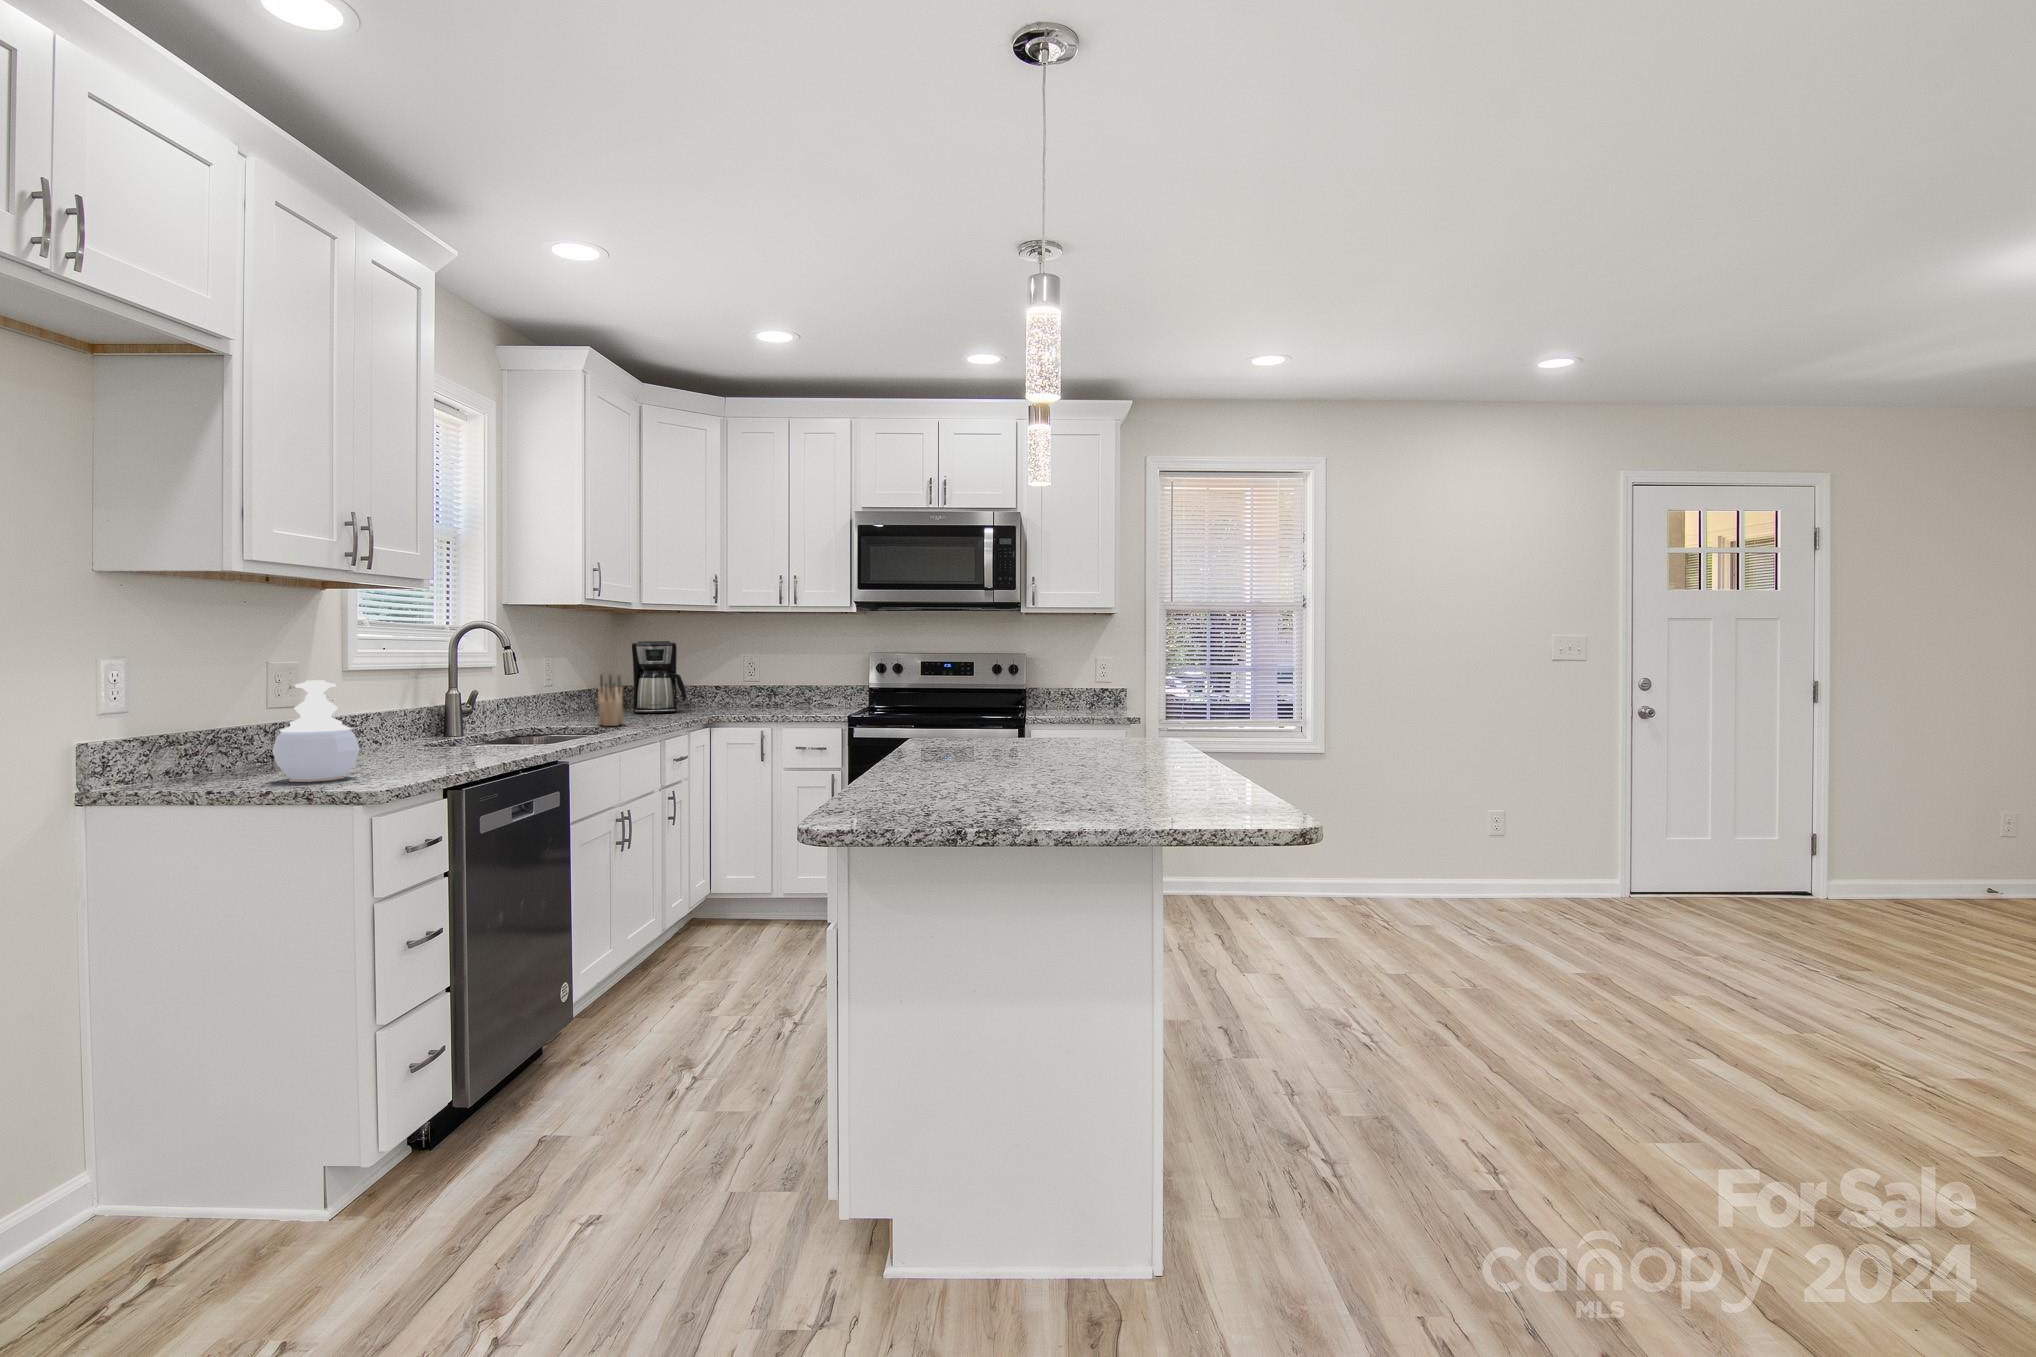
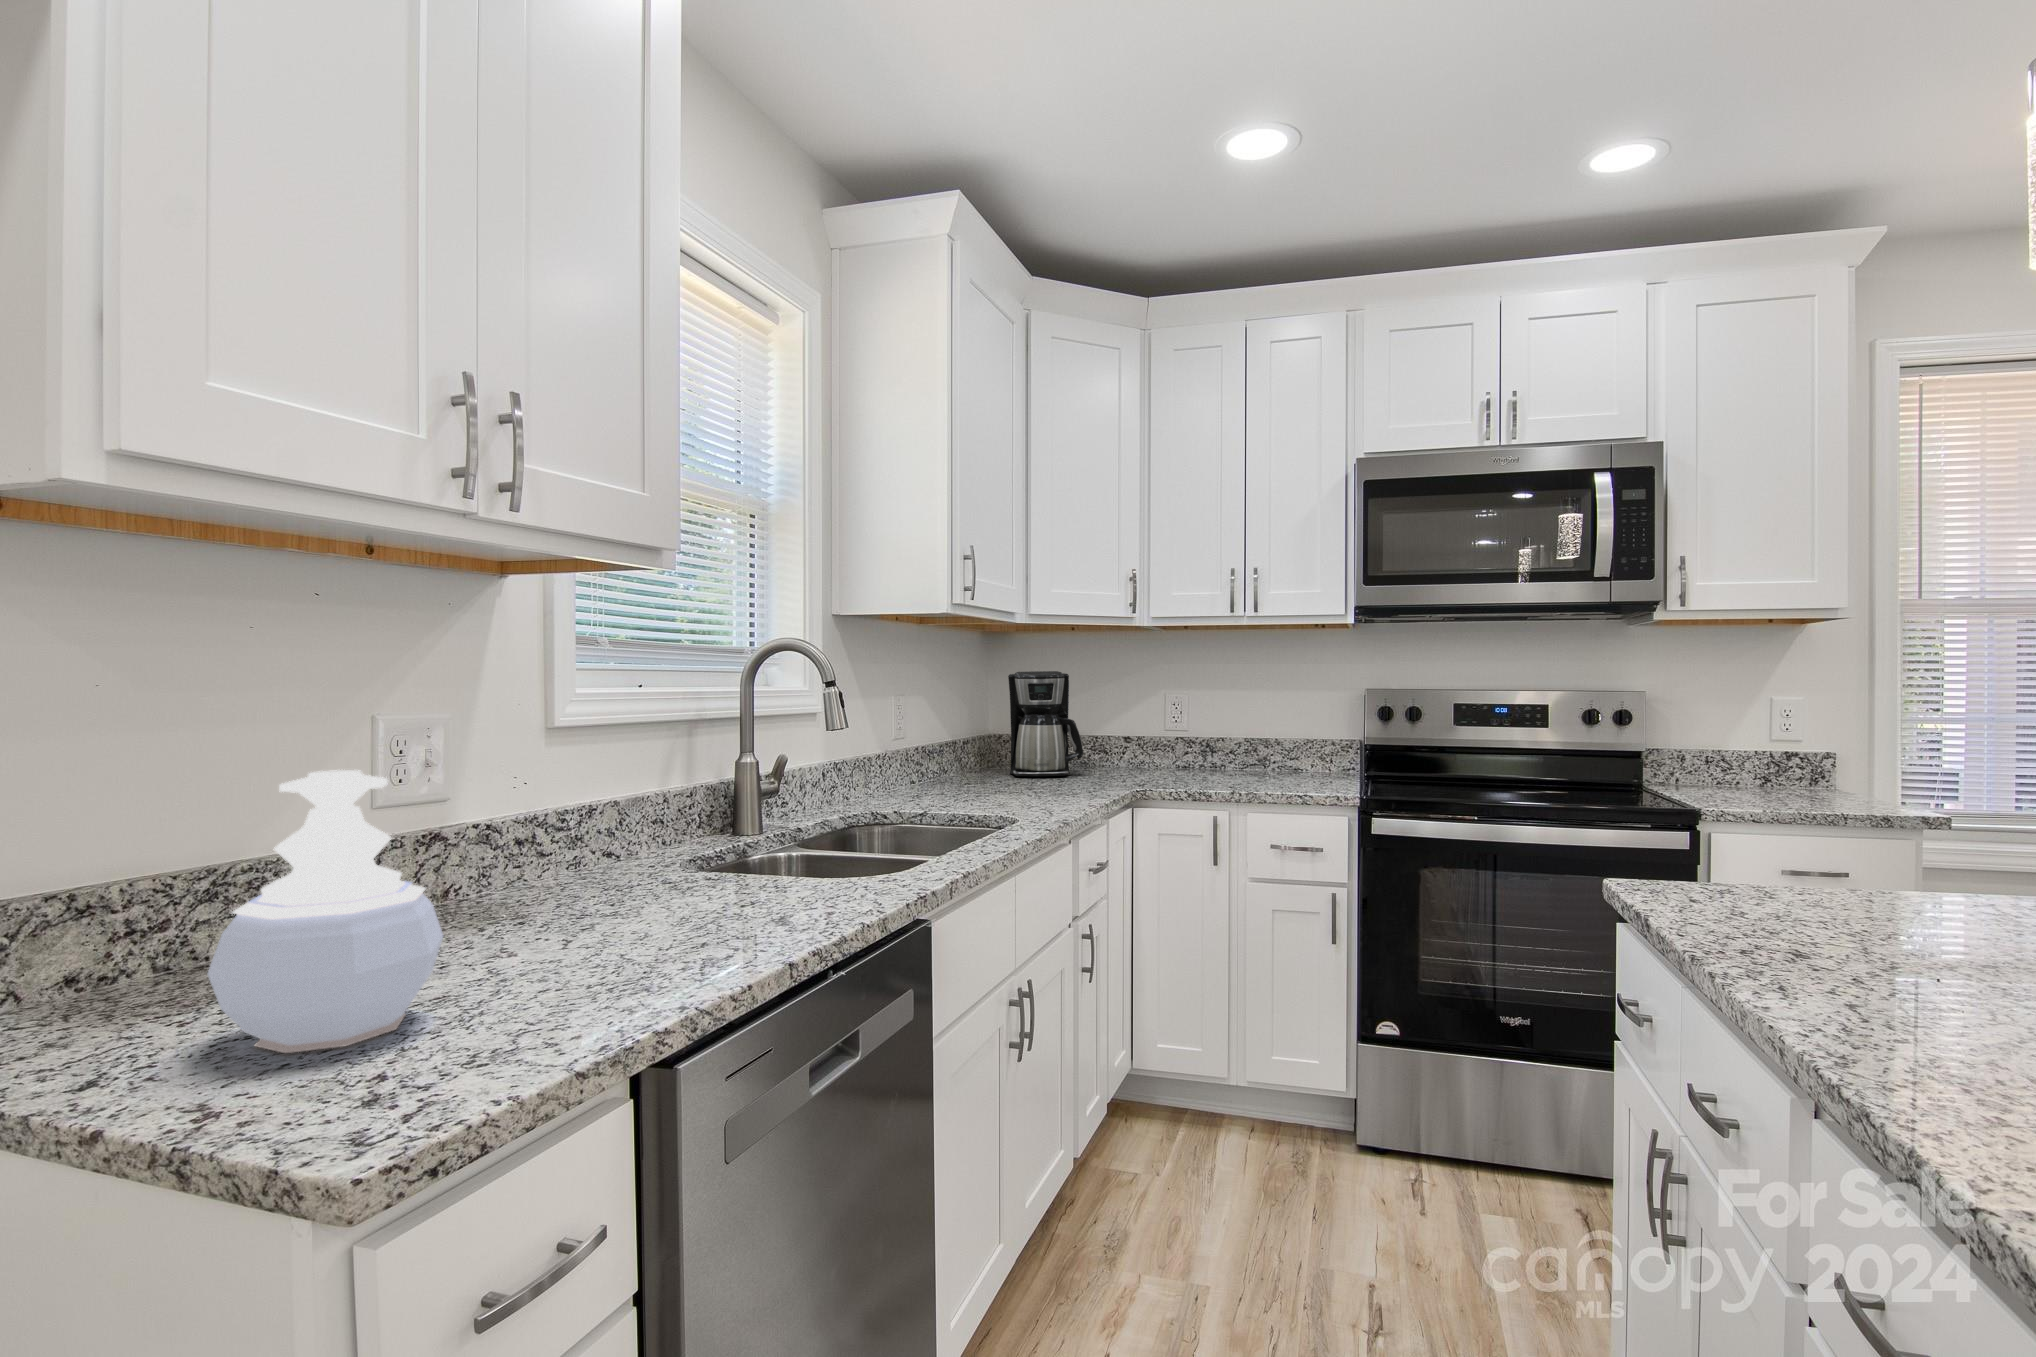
knife block: present [599,674,623,726] -> none [971,724,1007,808]

